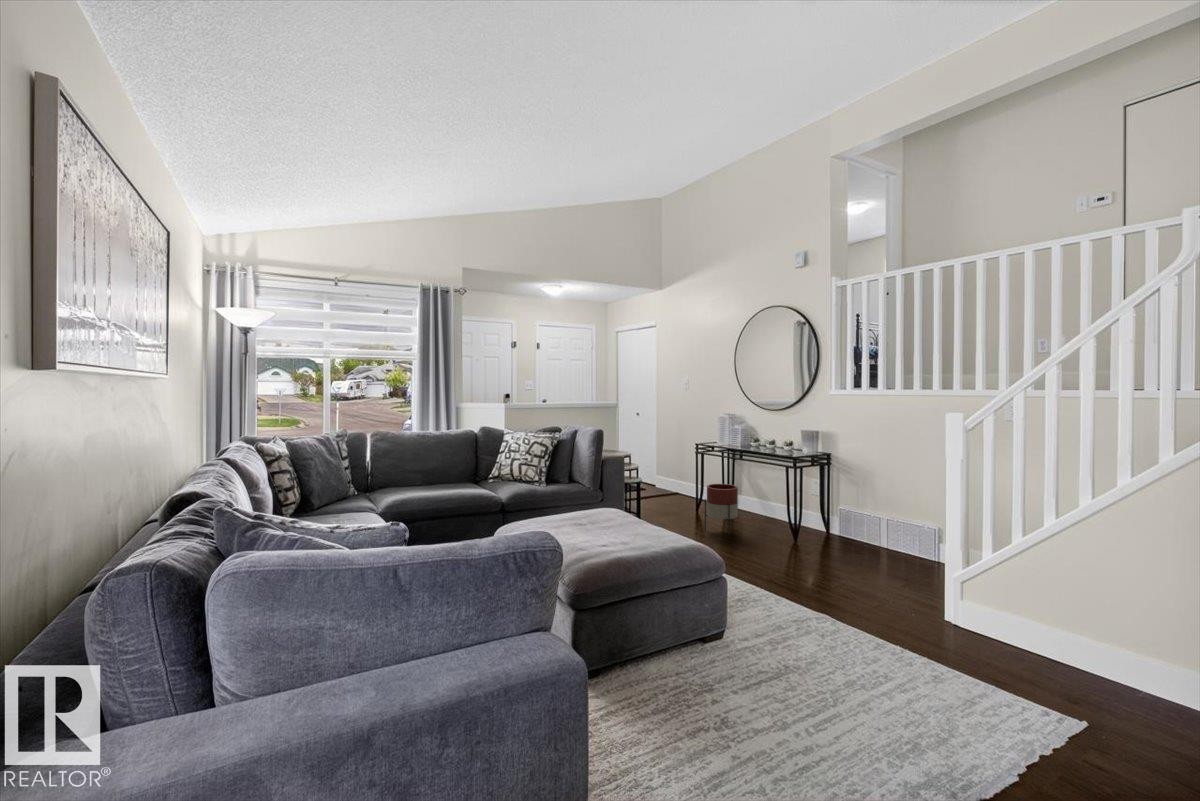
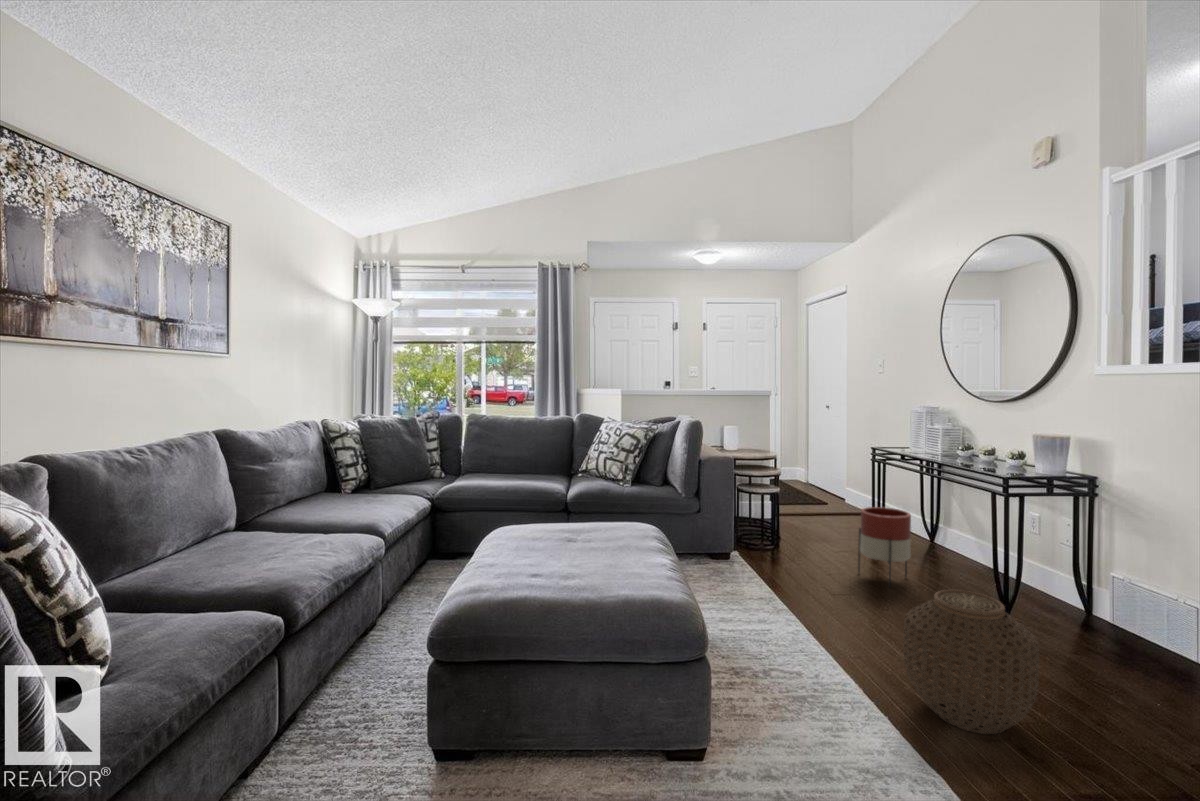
woven basket: none [784,525,851,600] -> present [903,590,1039,734]

